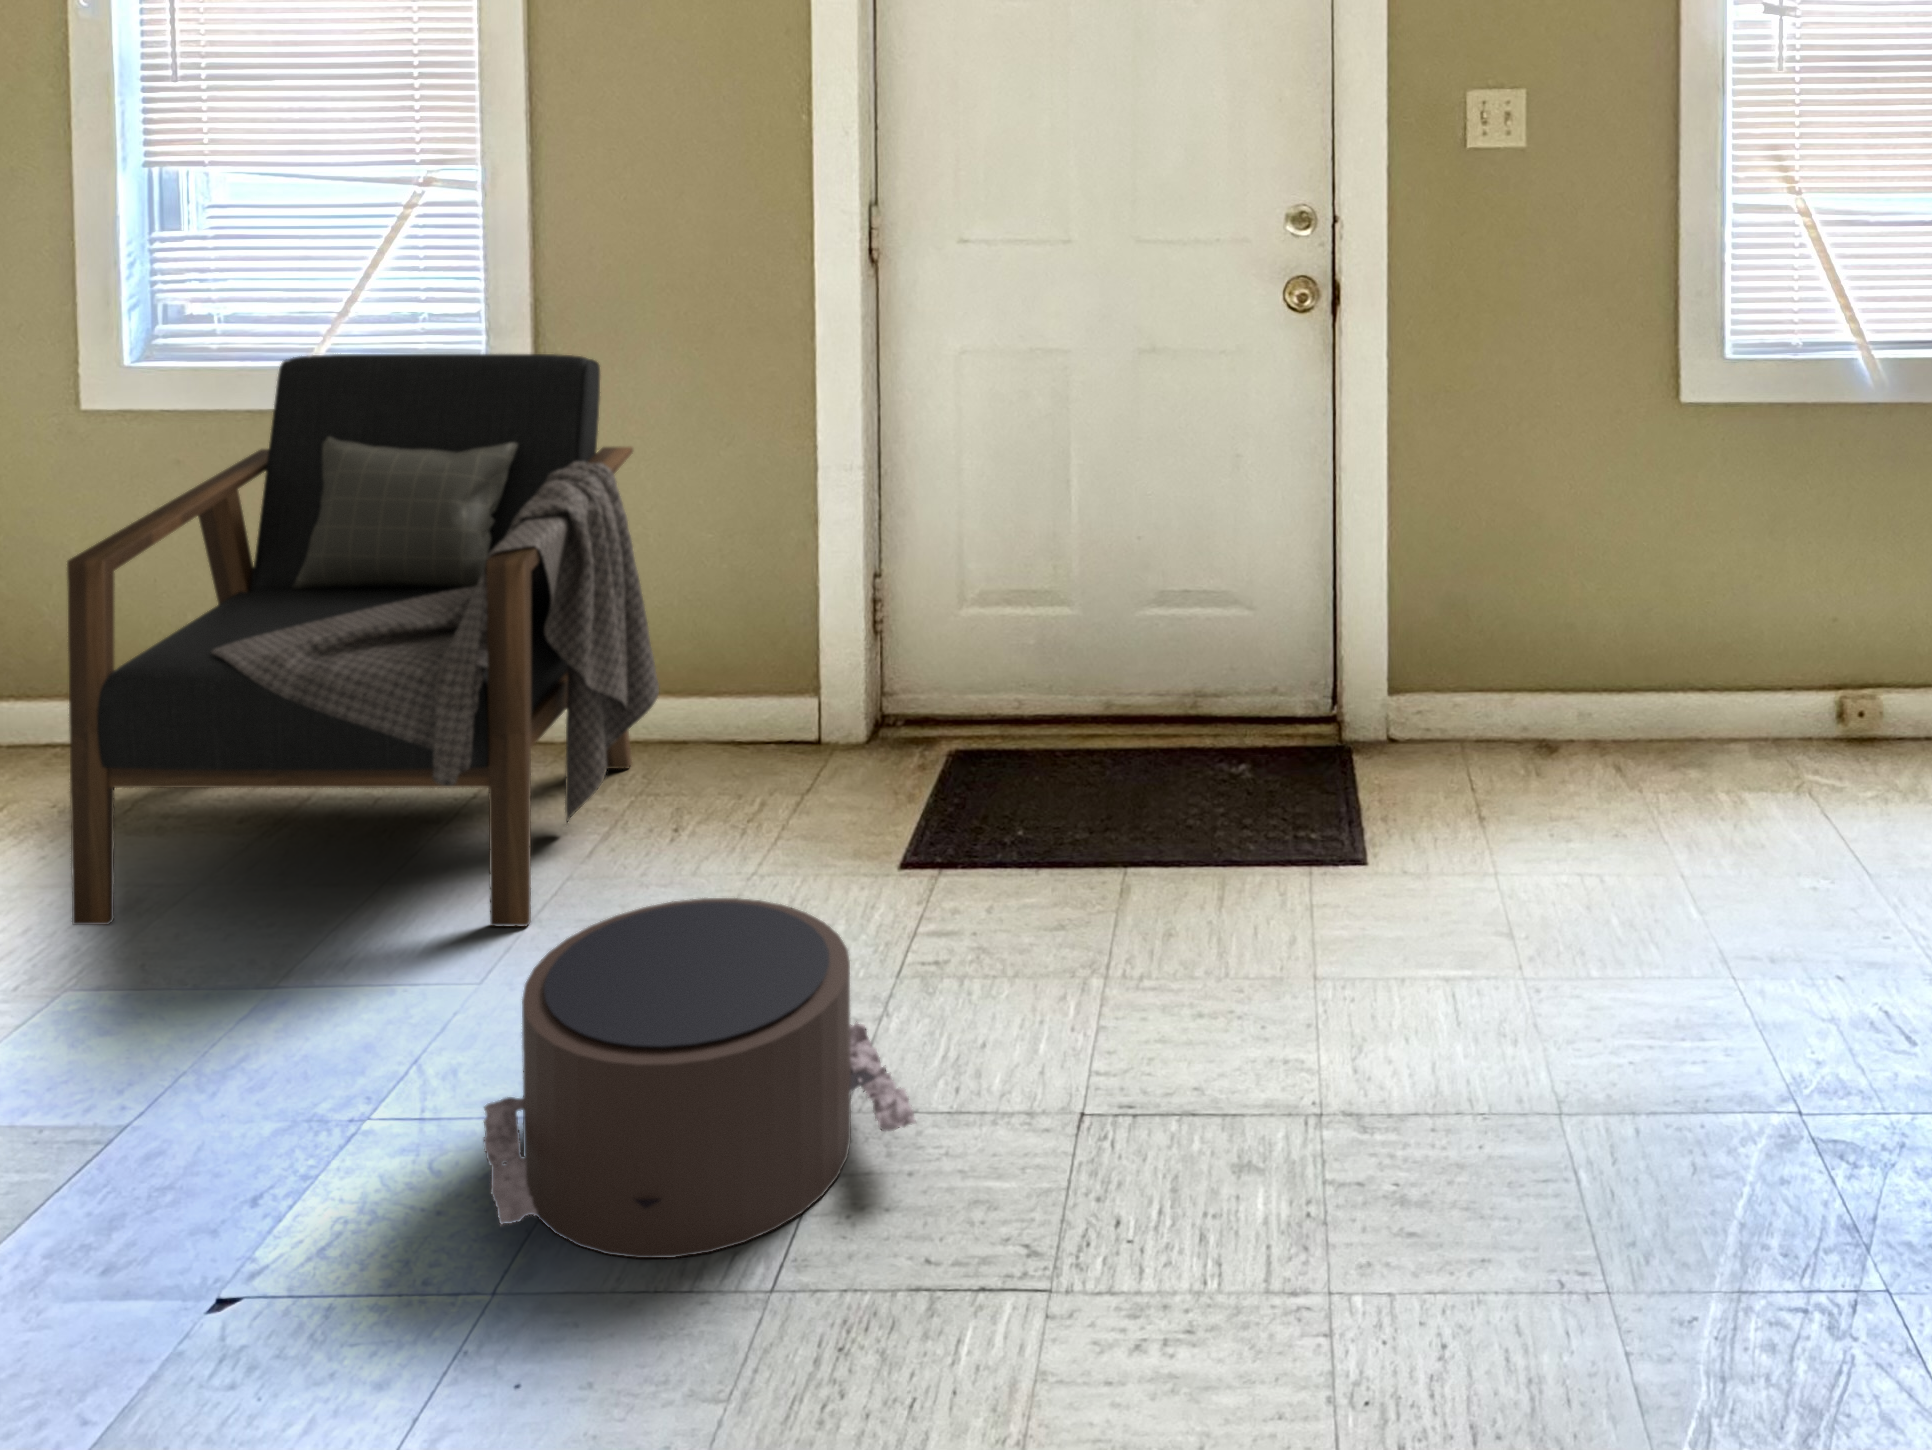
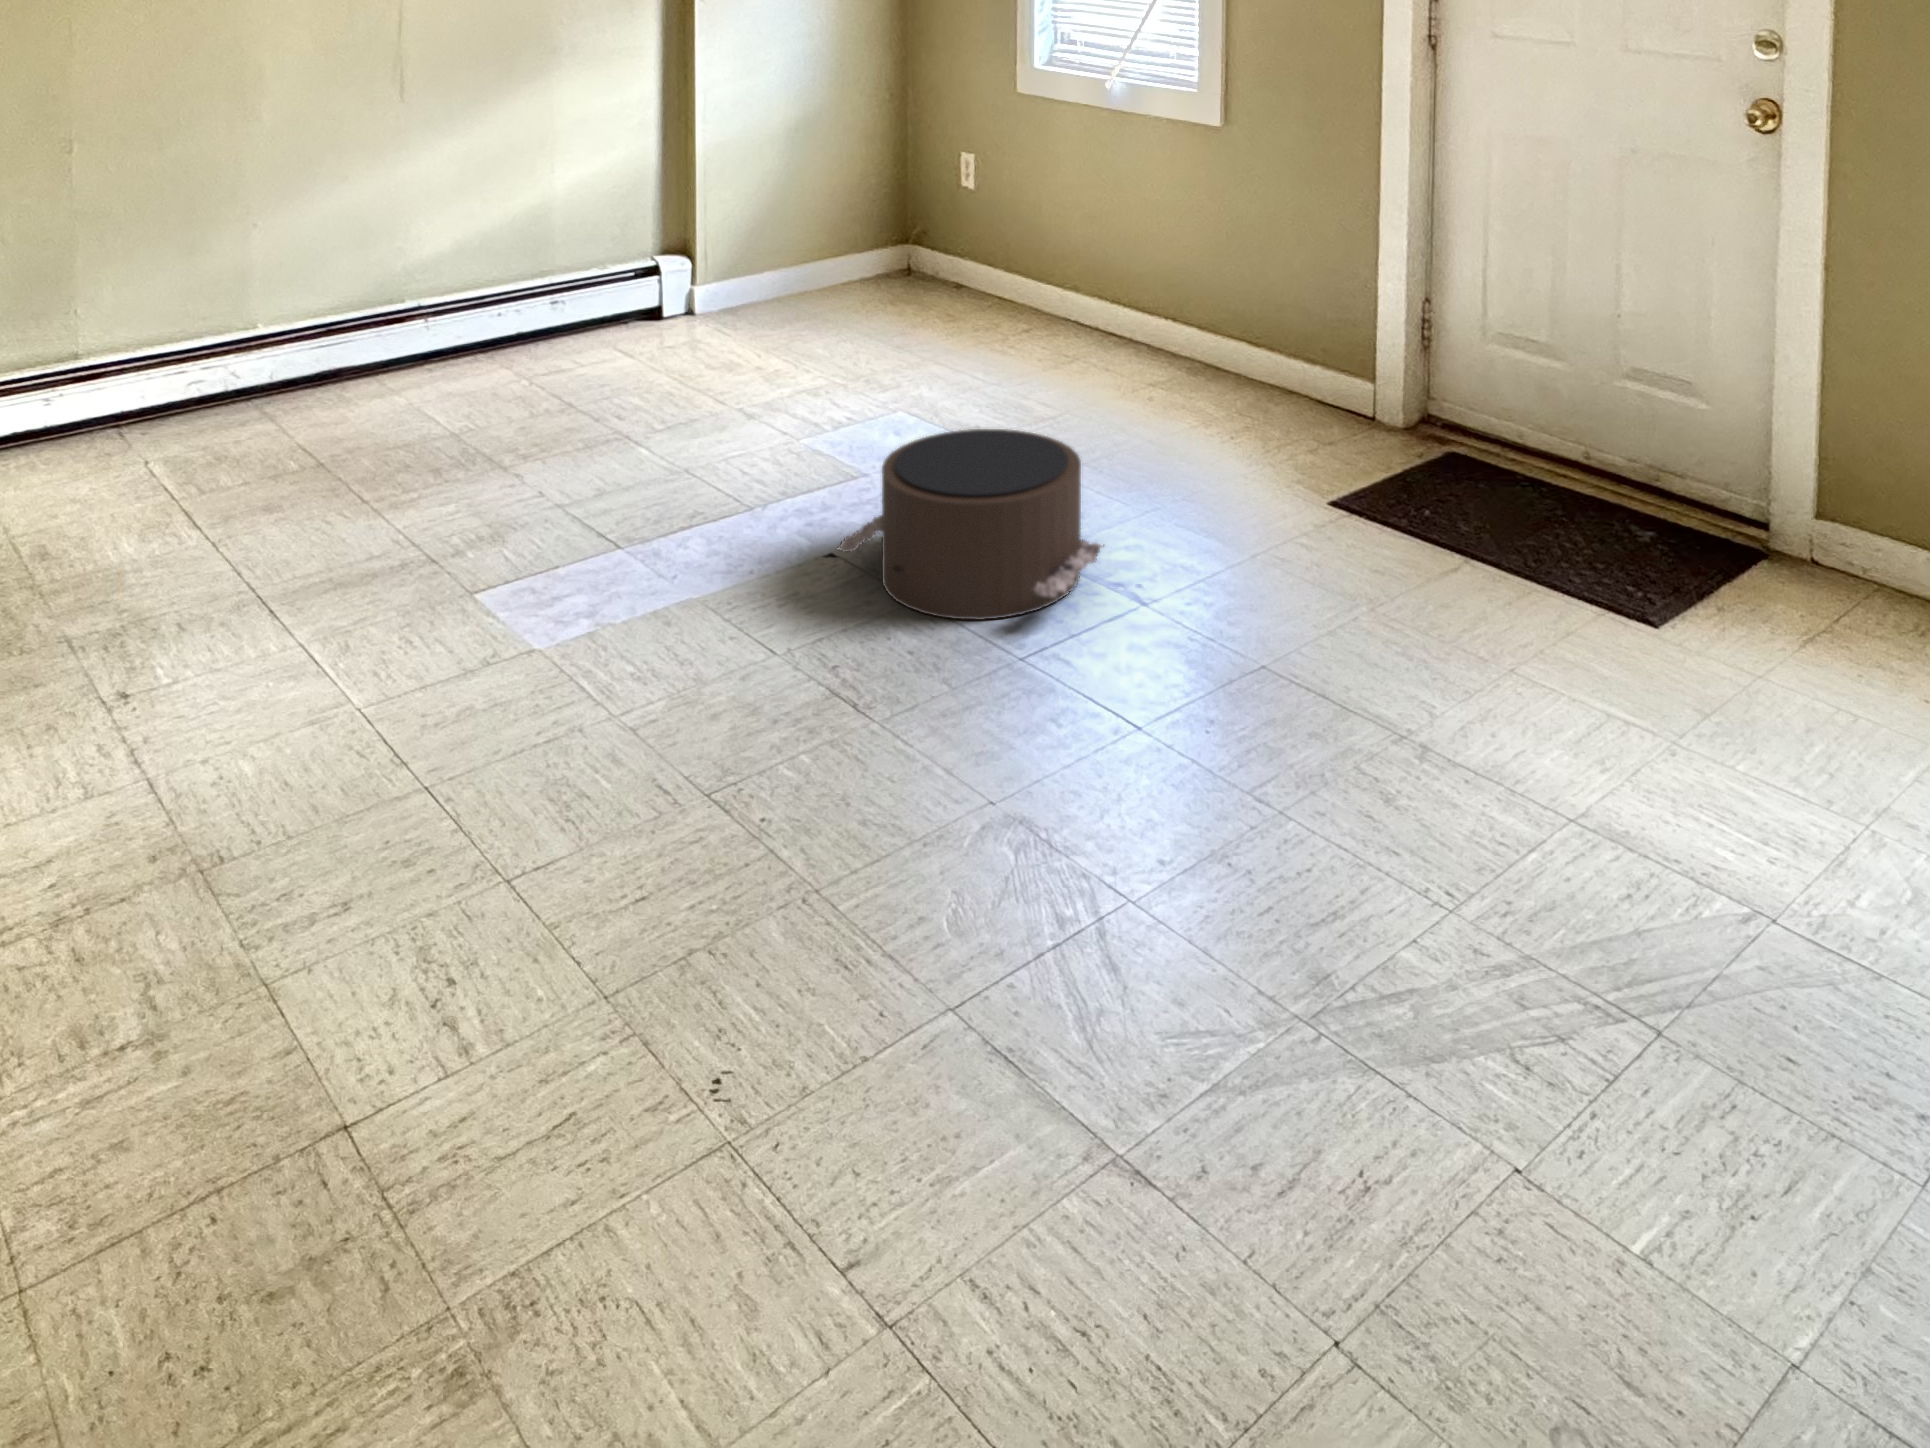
armchair: present [67,354,659,926] -> none [899,76,1258,451]

